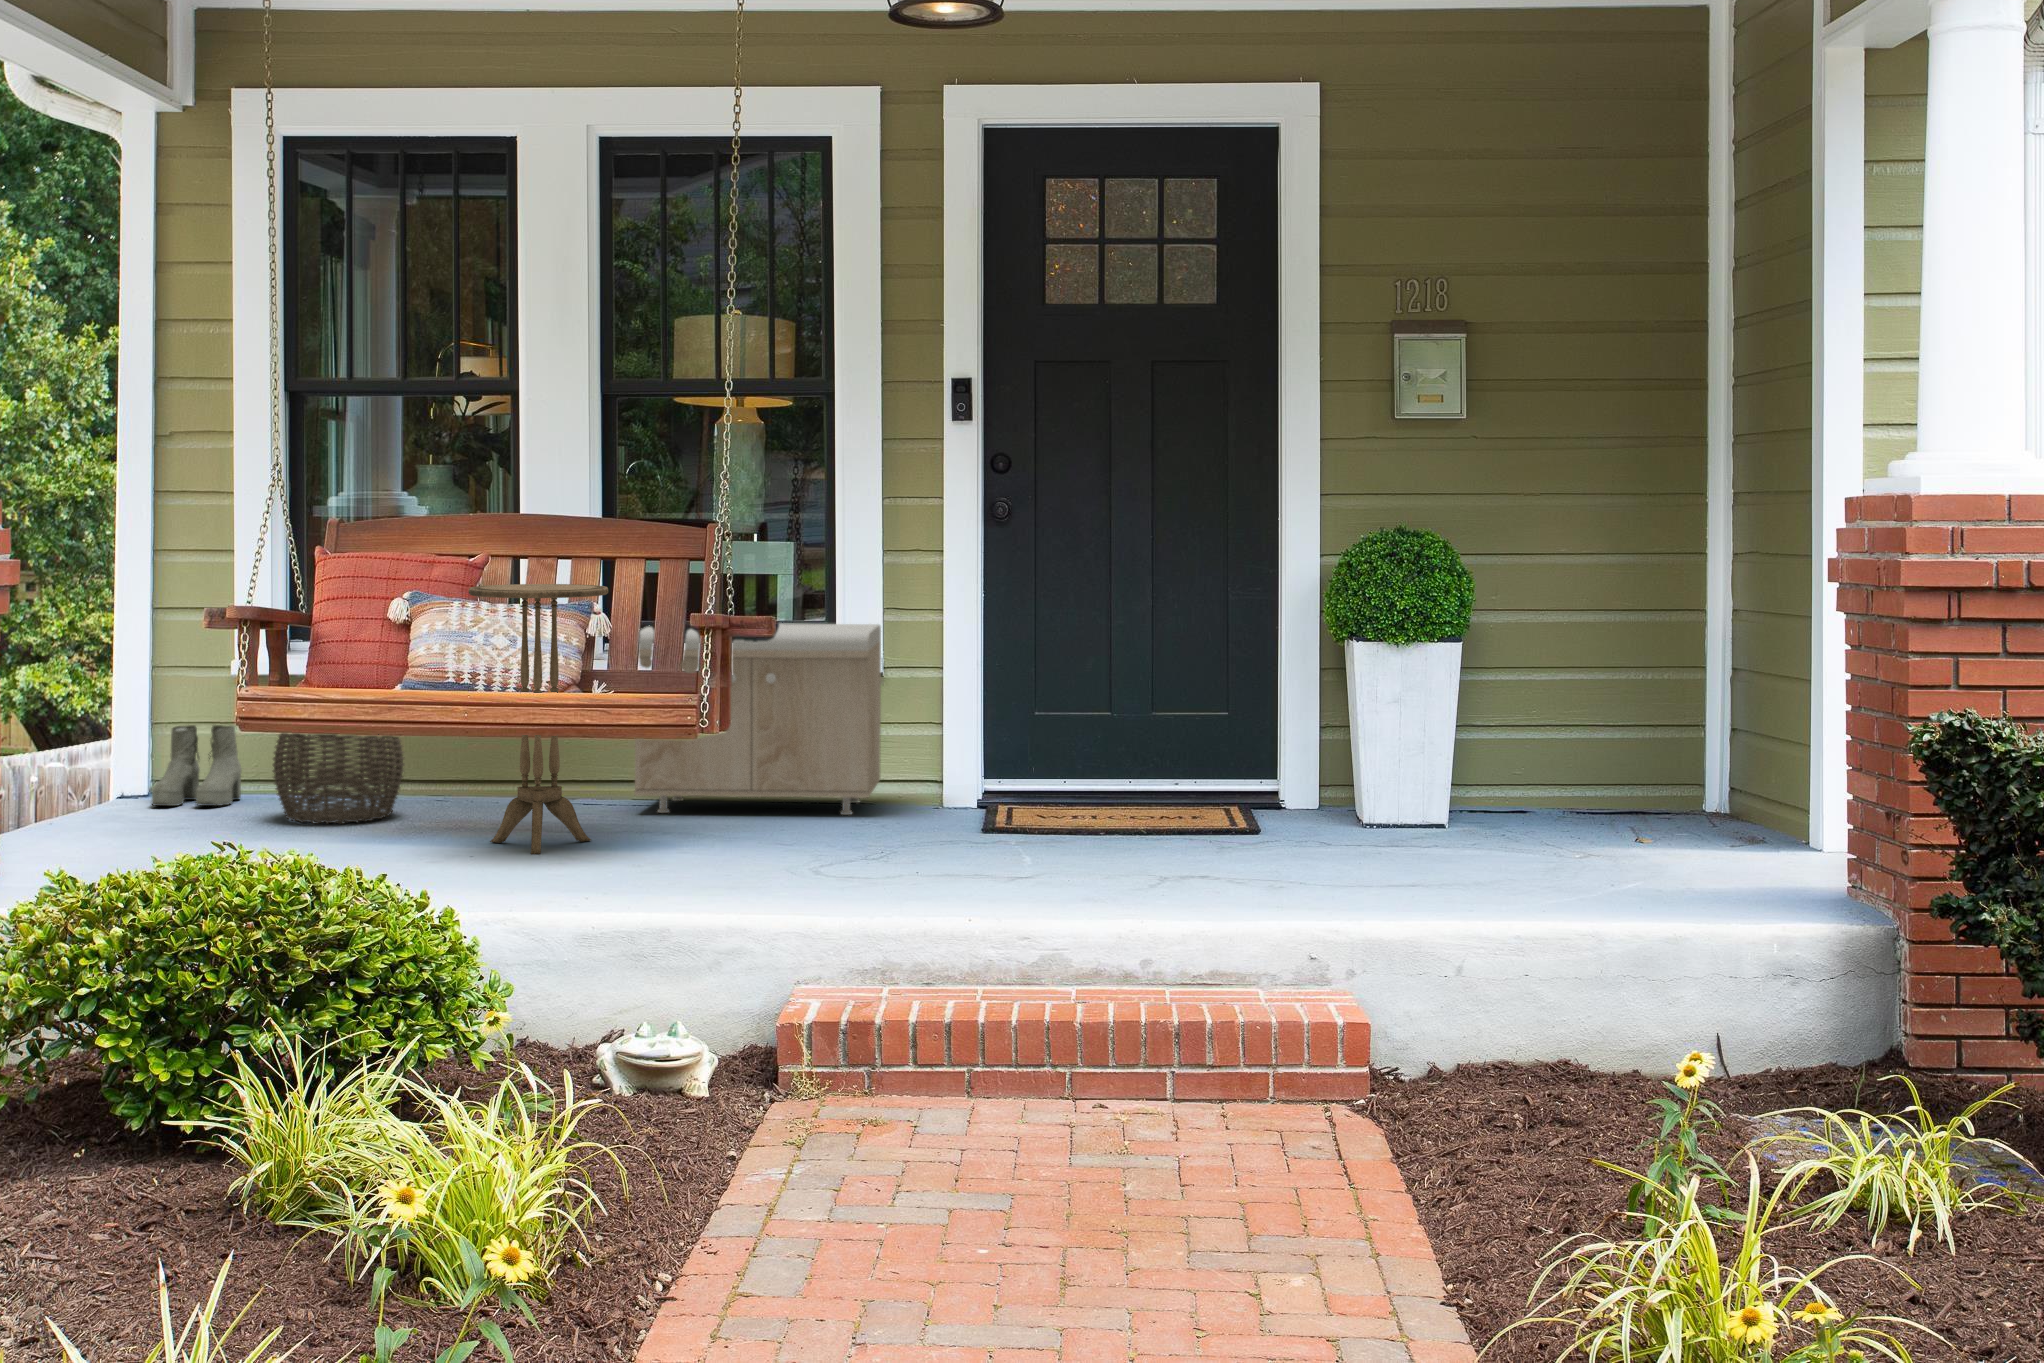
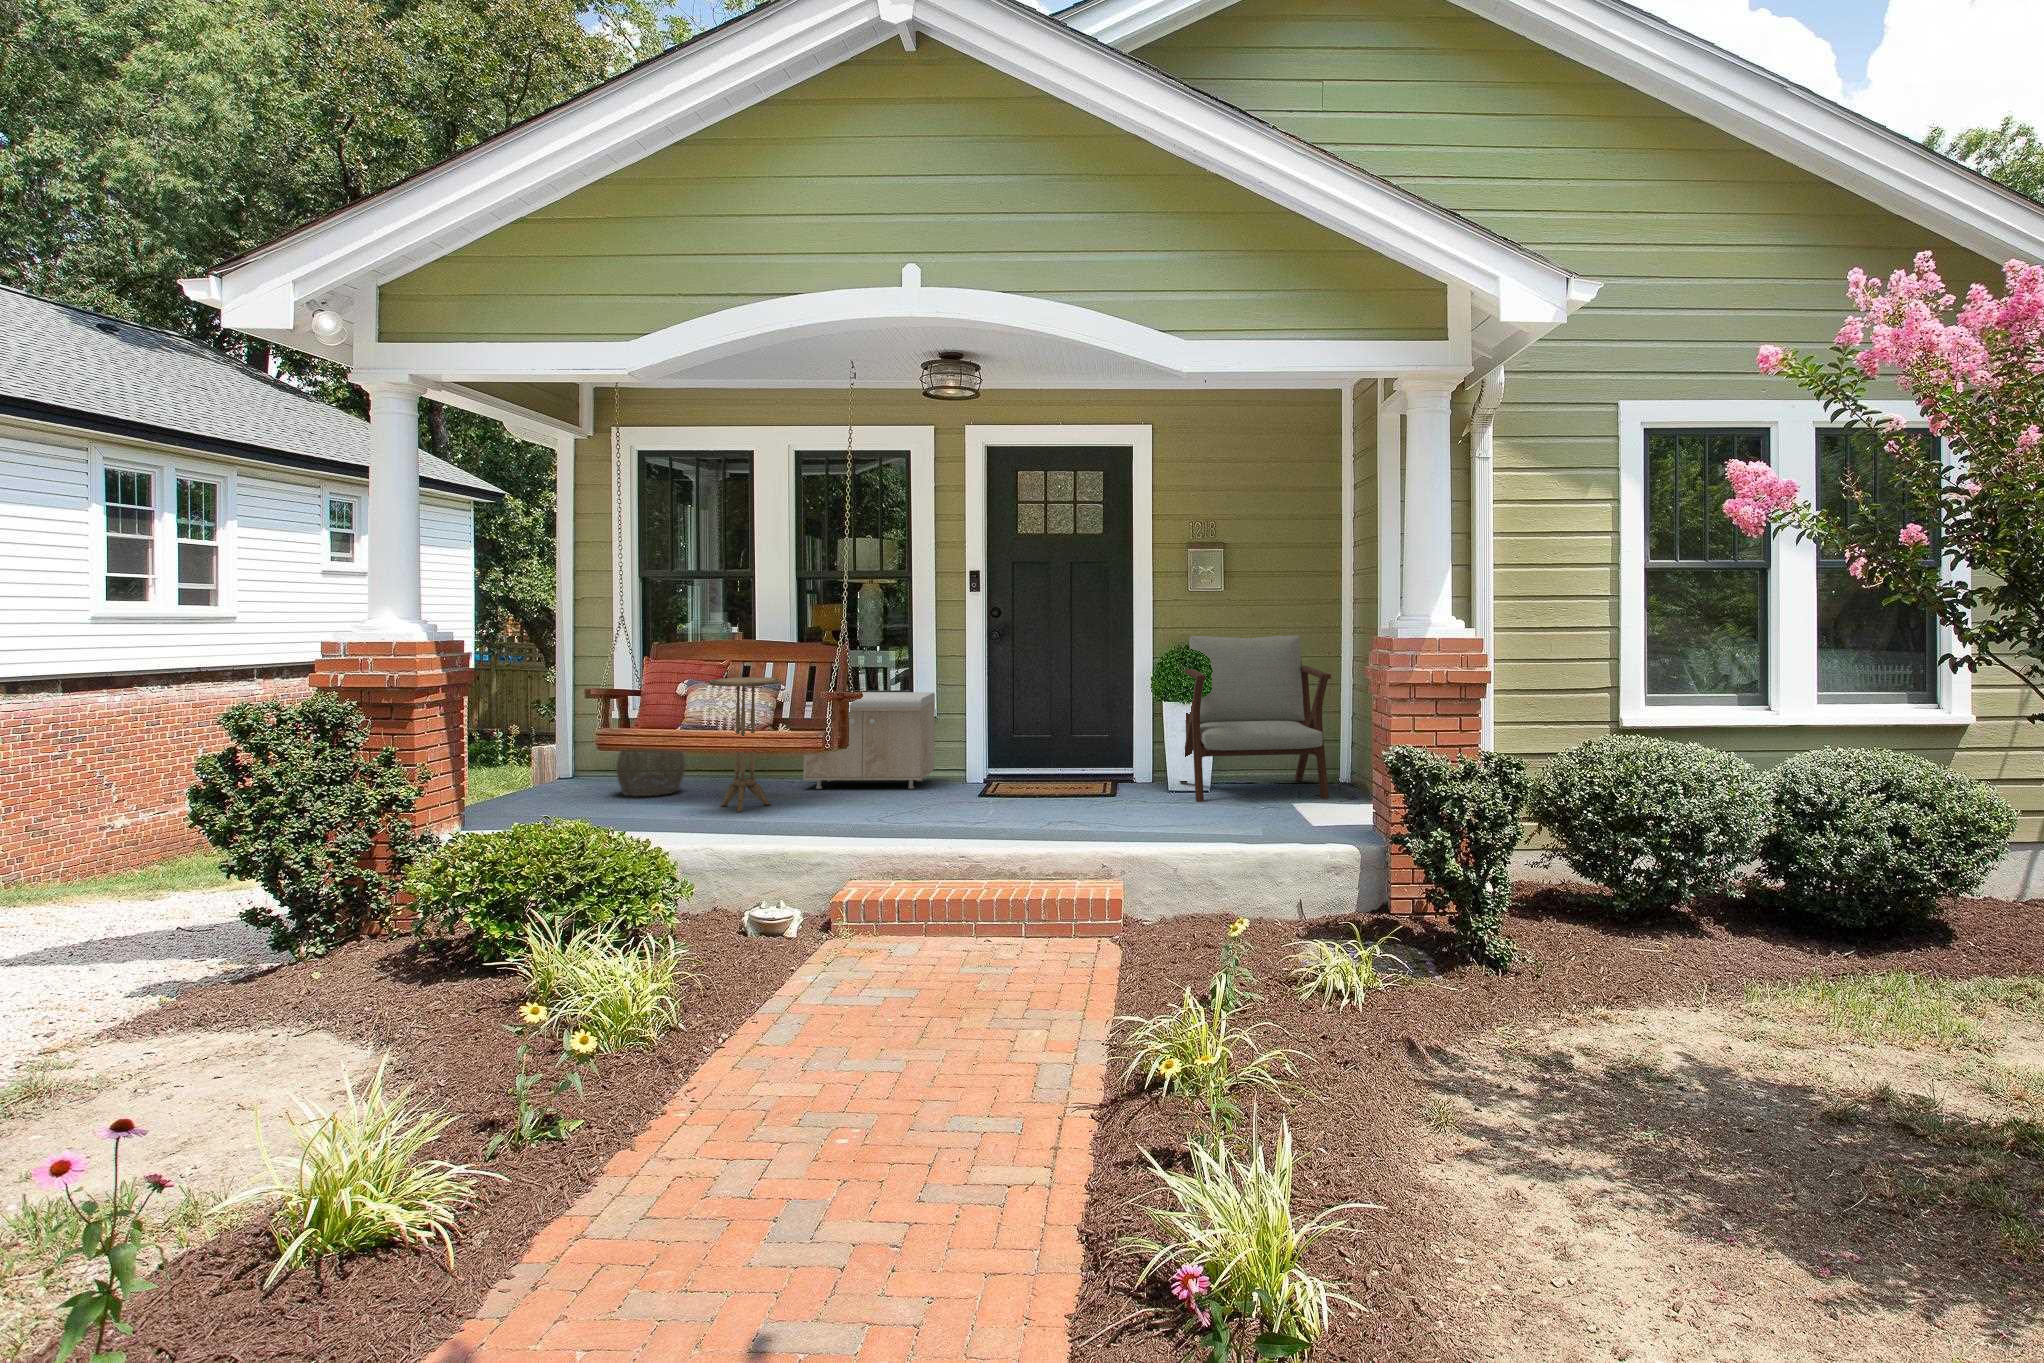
lounge chair: none [1383,509,1732,846] -> present [1180,635,1331,802]
boots: present [152,725,242,806] -> none [557,745,606,787]

